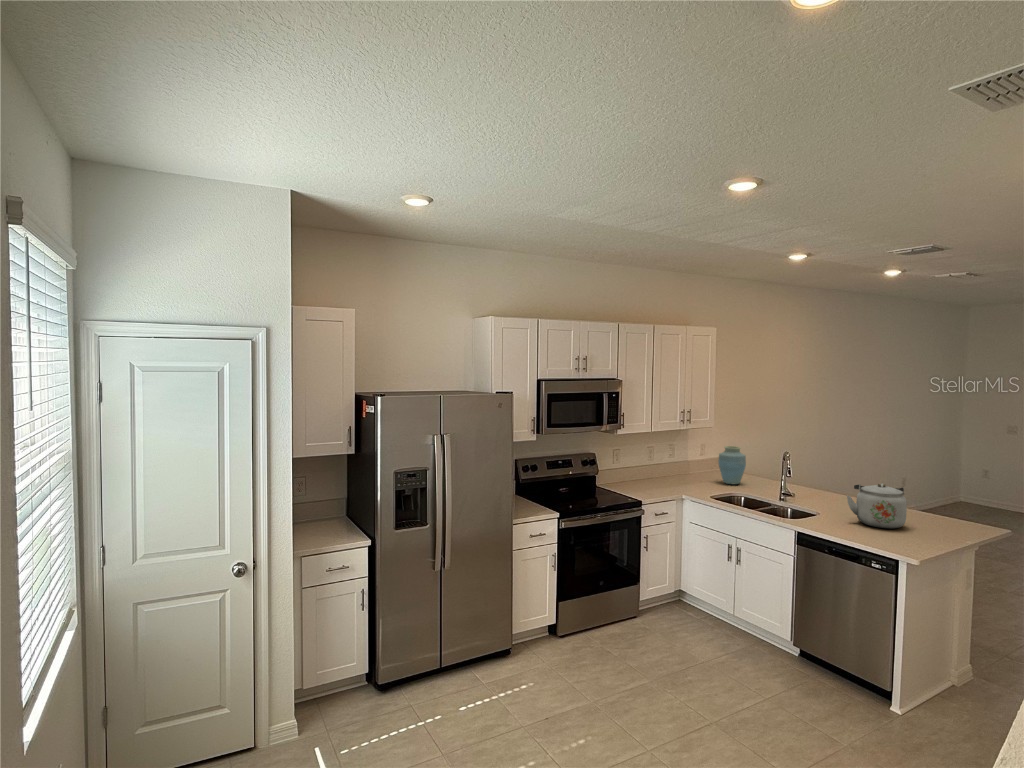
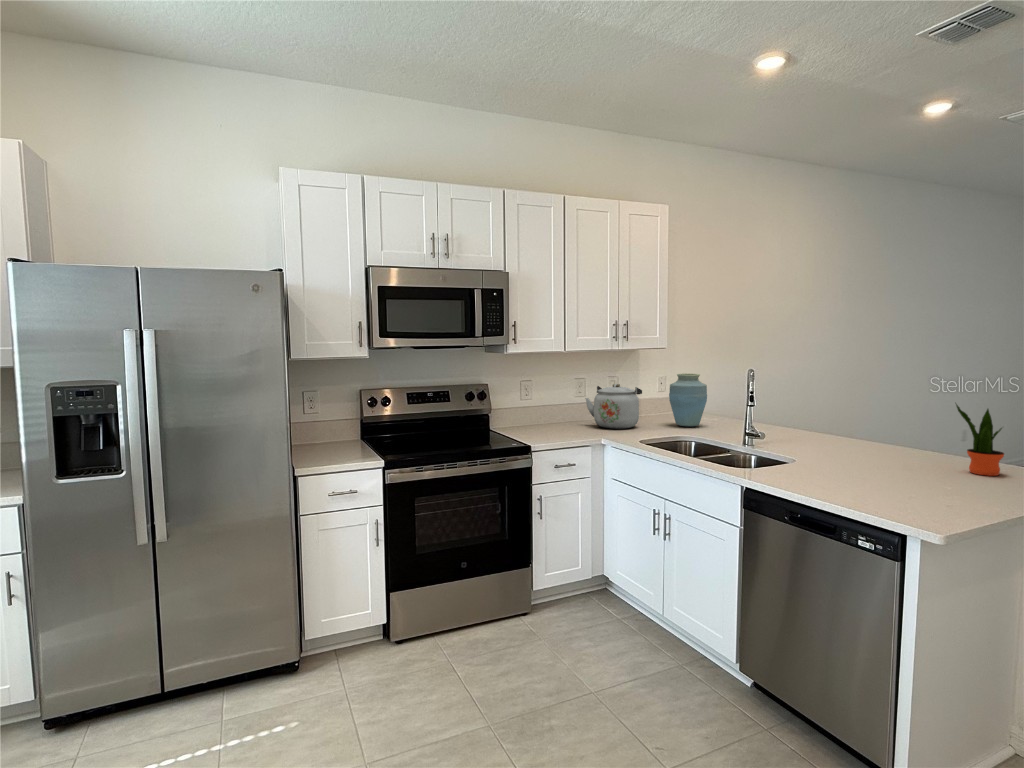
potted plant: none [918,480,946,525] -> present [956,404,1004,476]
kettle: present [847,483,907,529] -> present [585,384,642,429]

